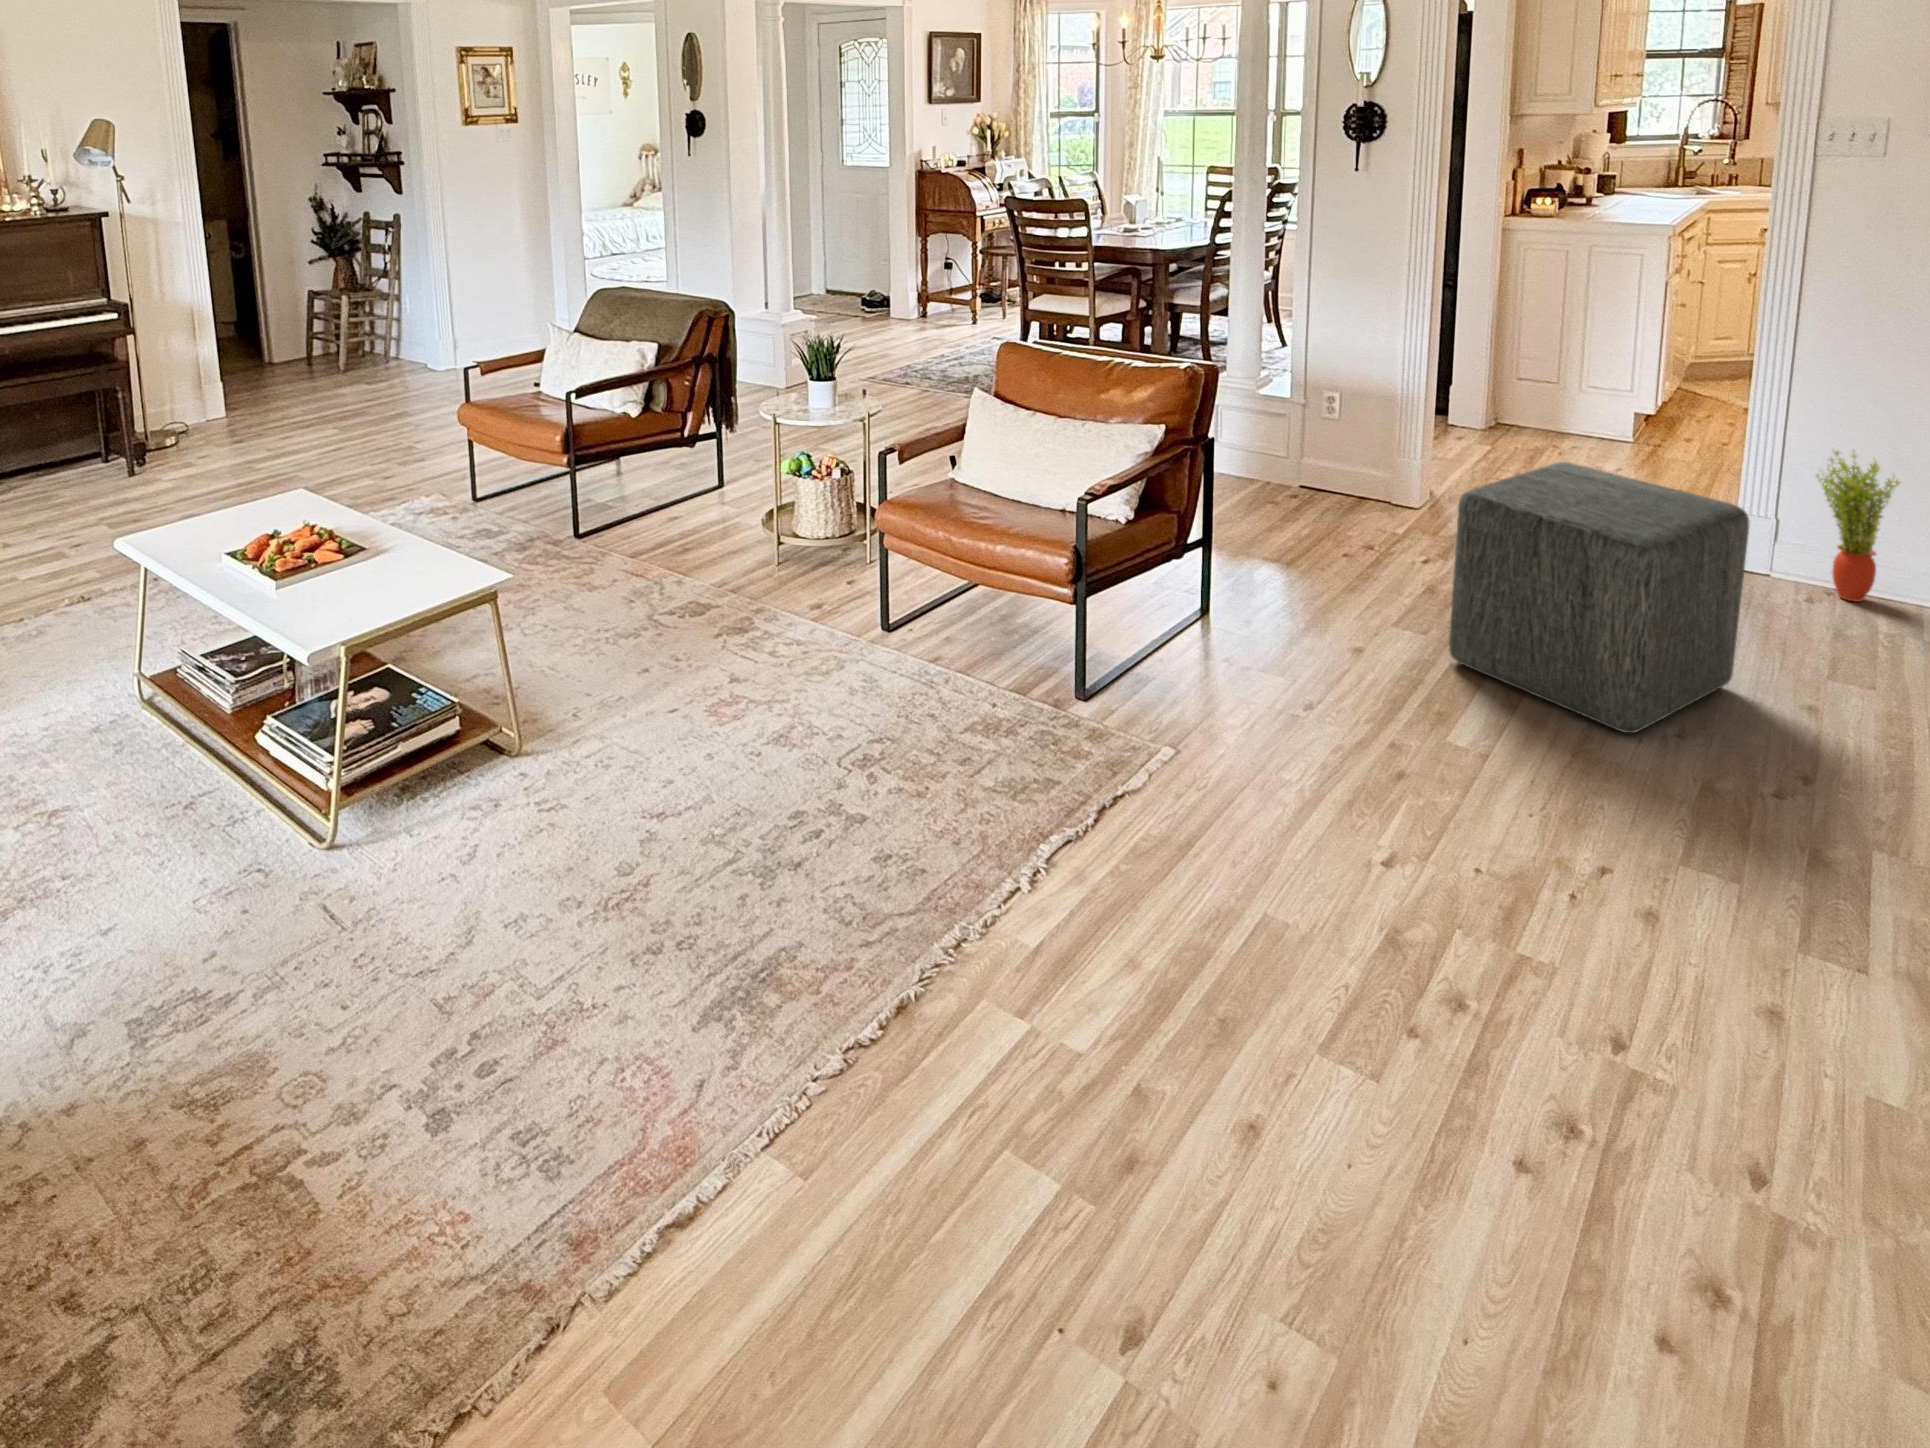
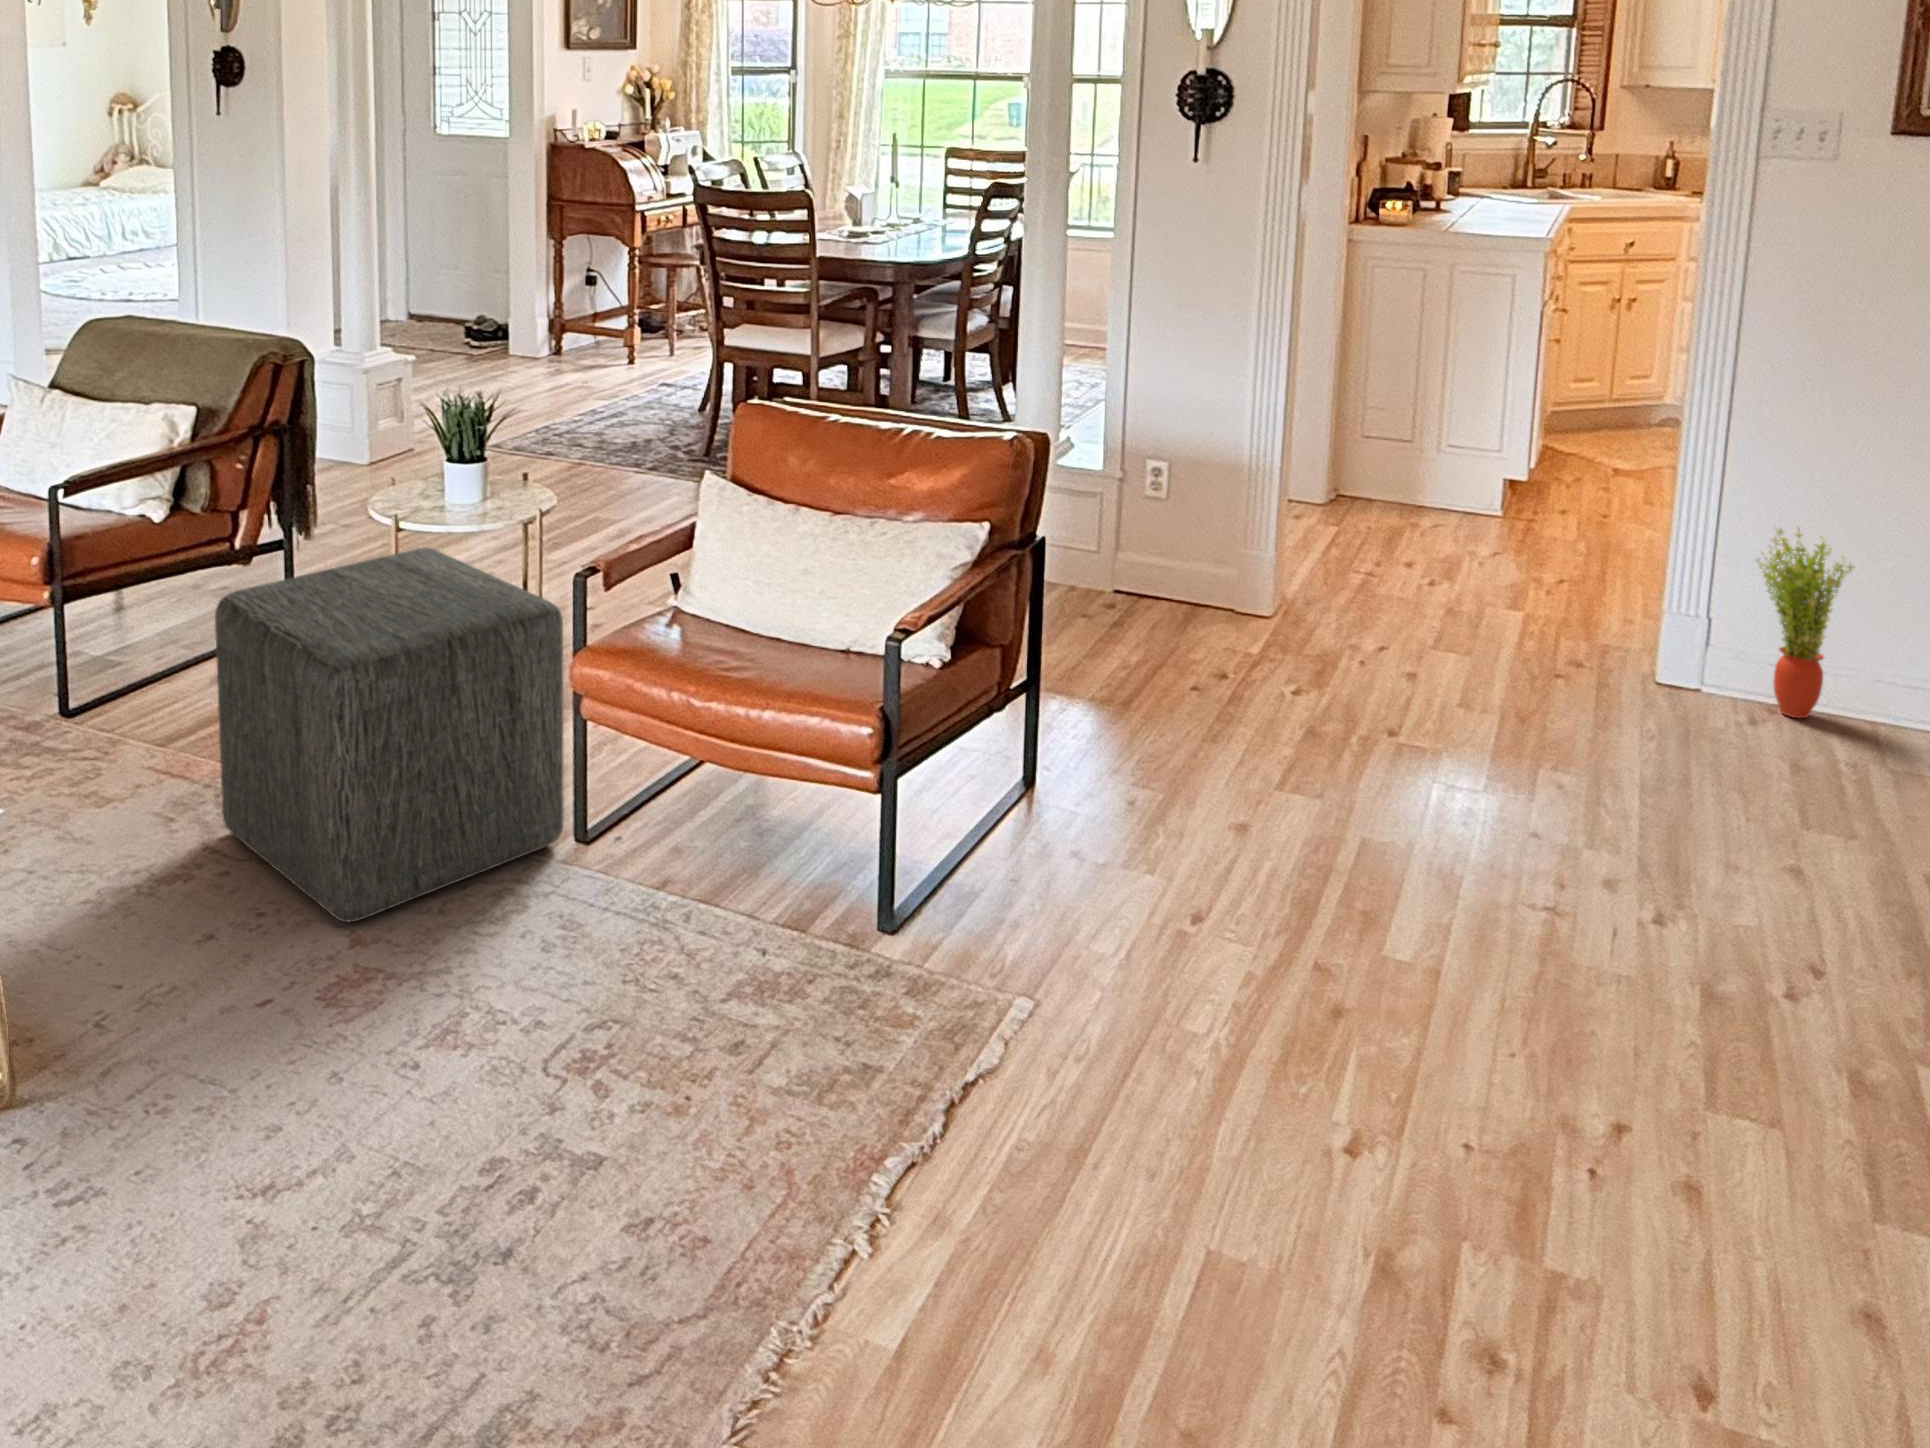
ottoman: present [1449,462,1749,733] -> present [215,548,564,922]

